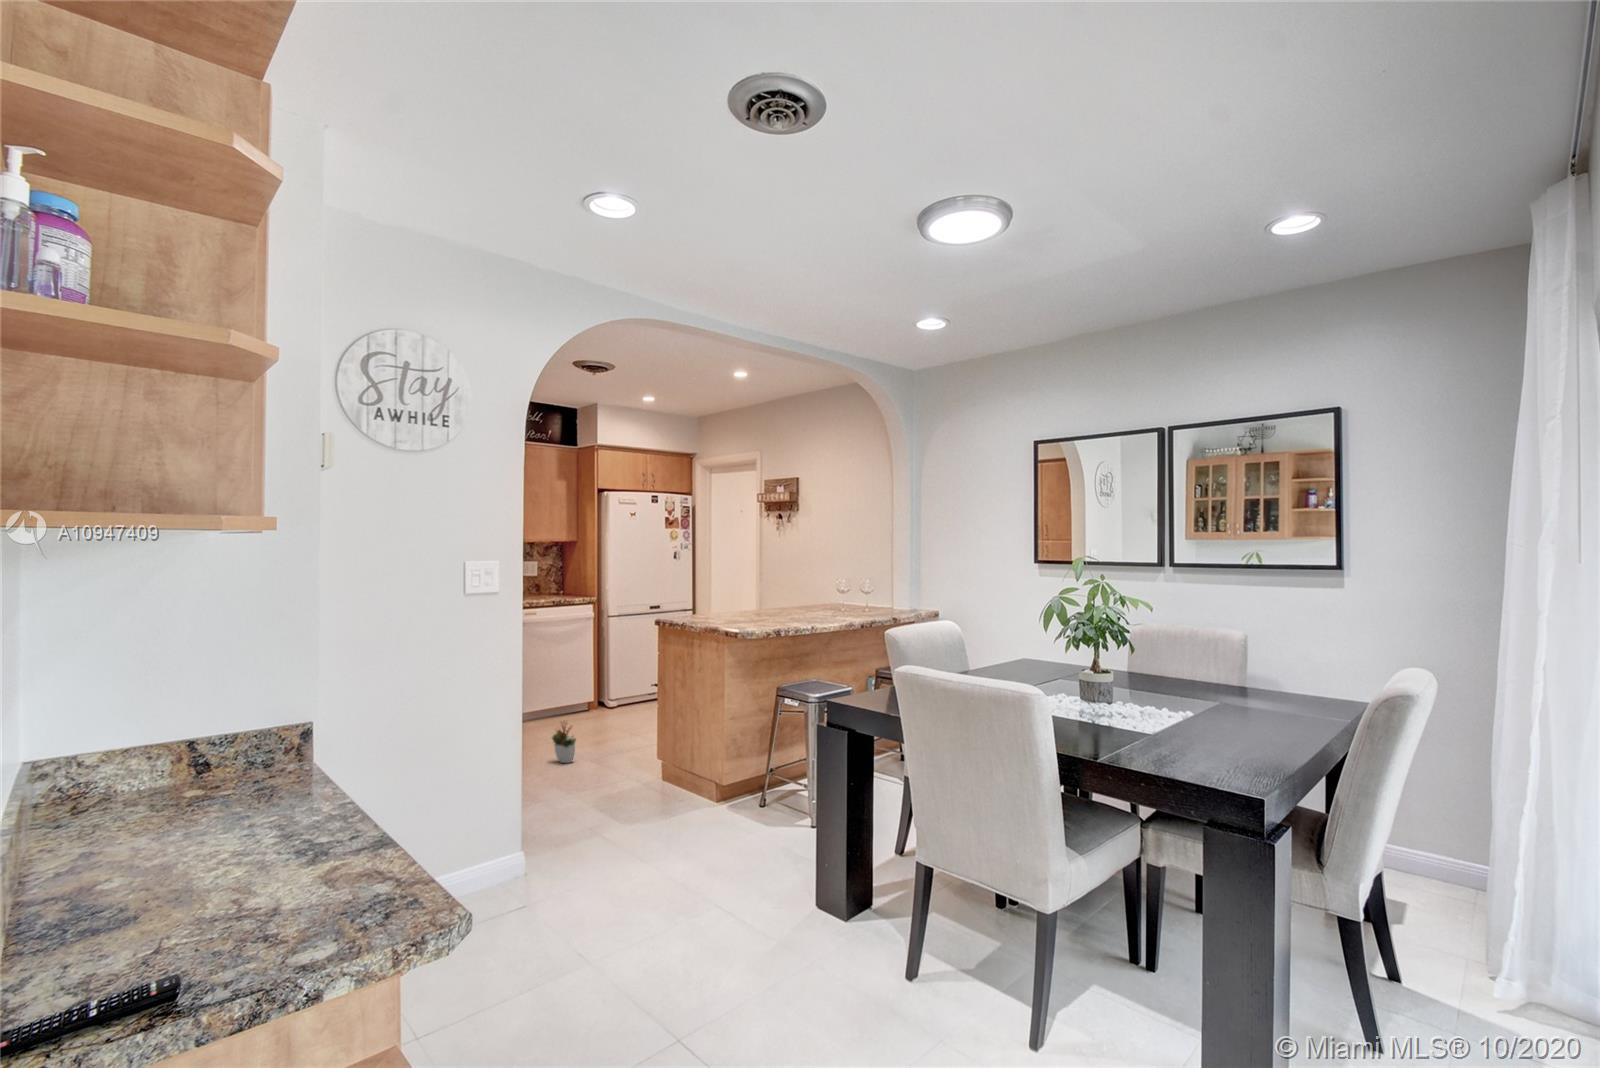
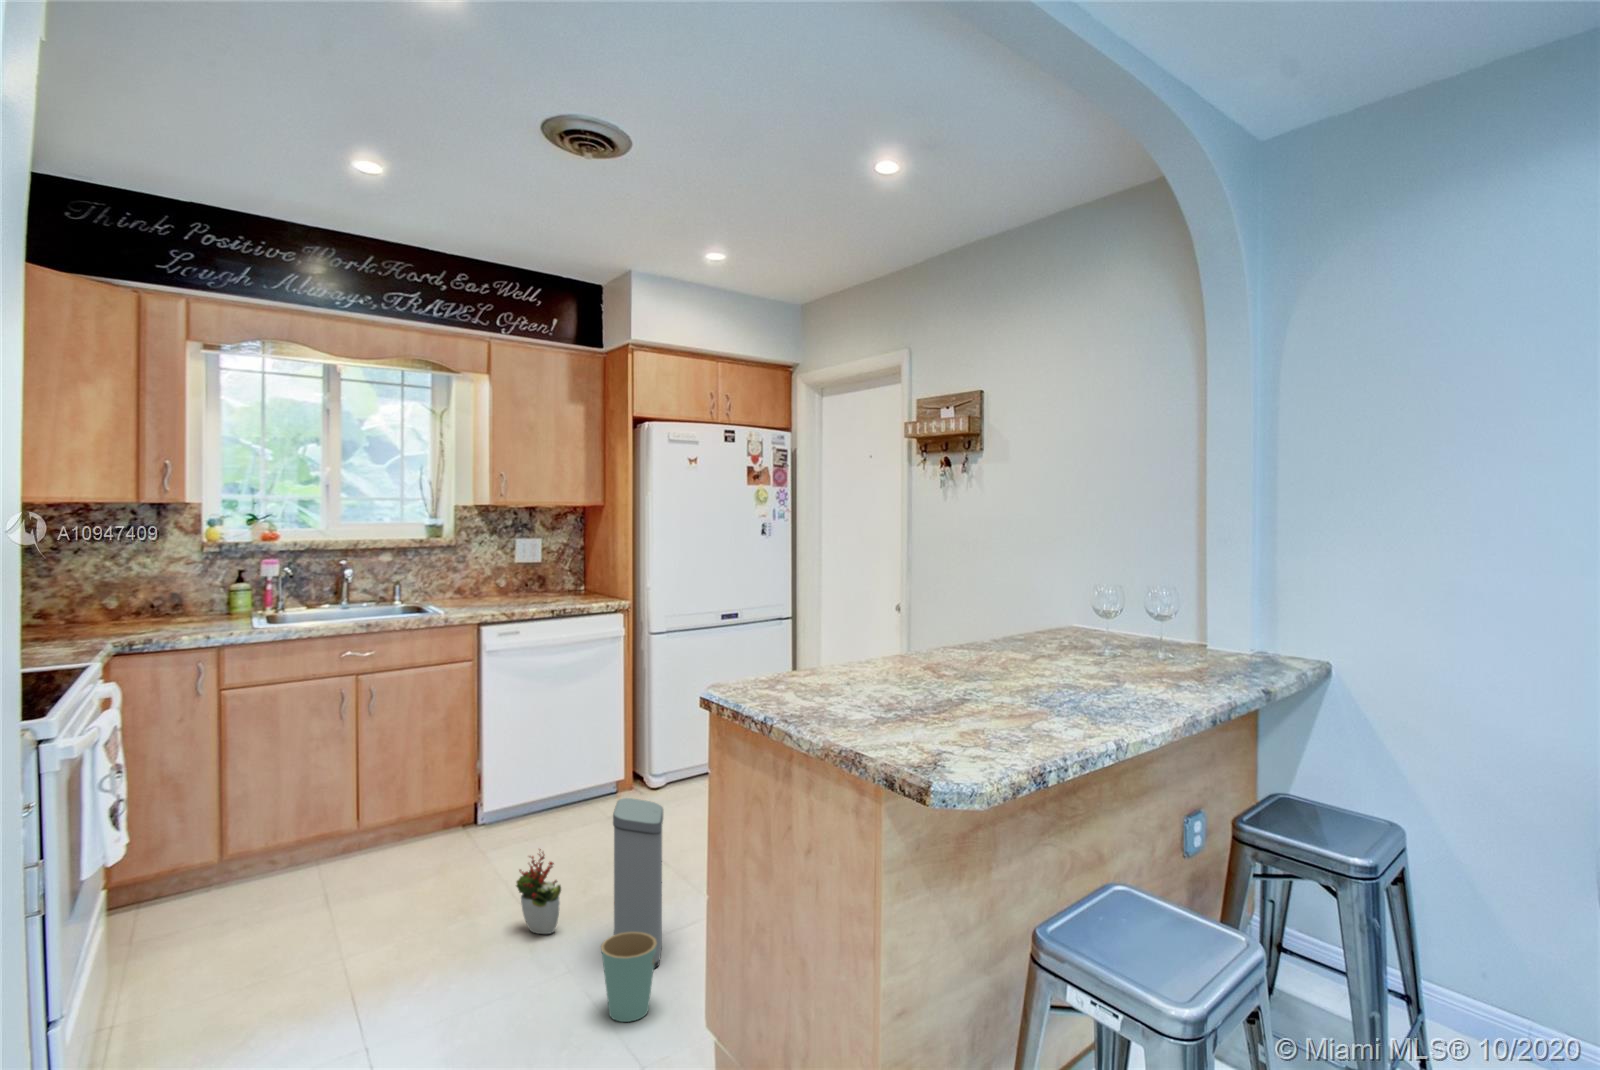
trash can: none [604,690,631,786] -> present [601,798,663,1022]

